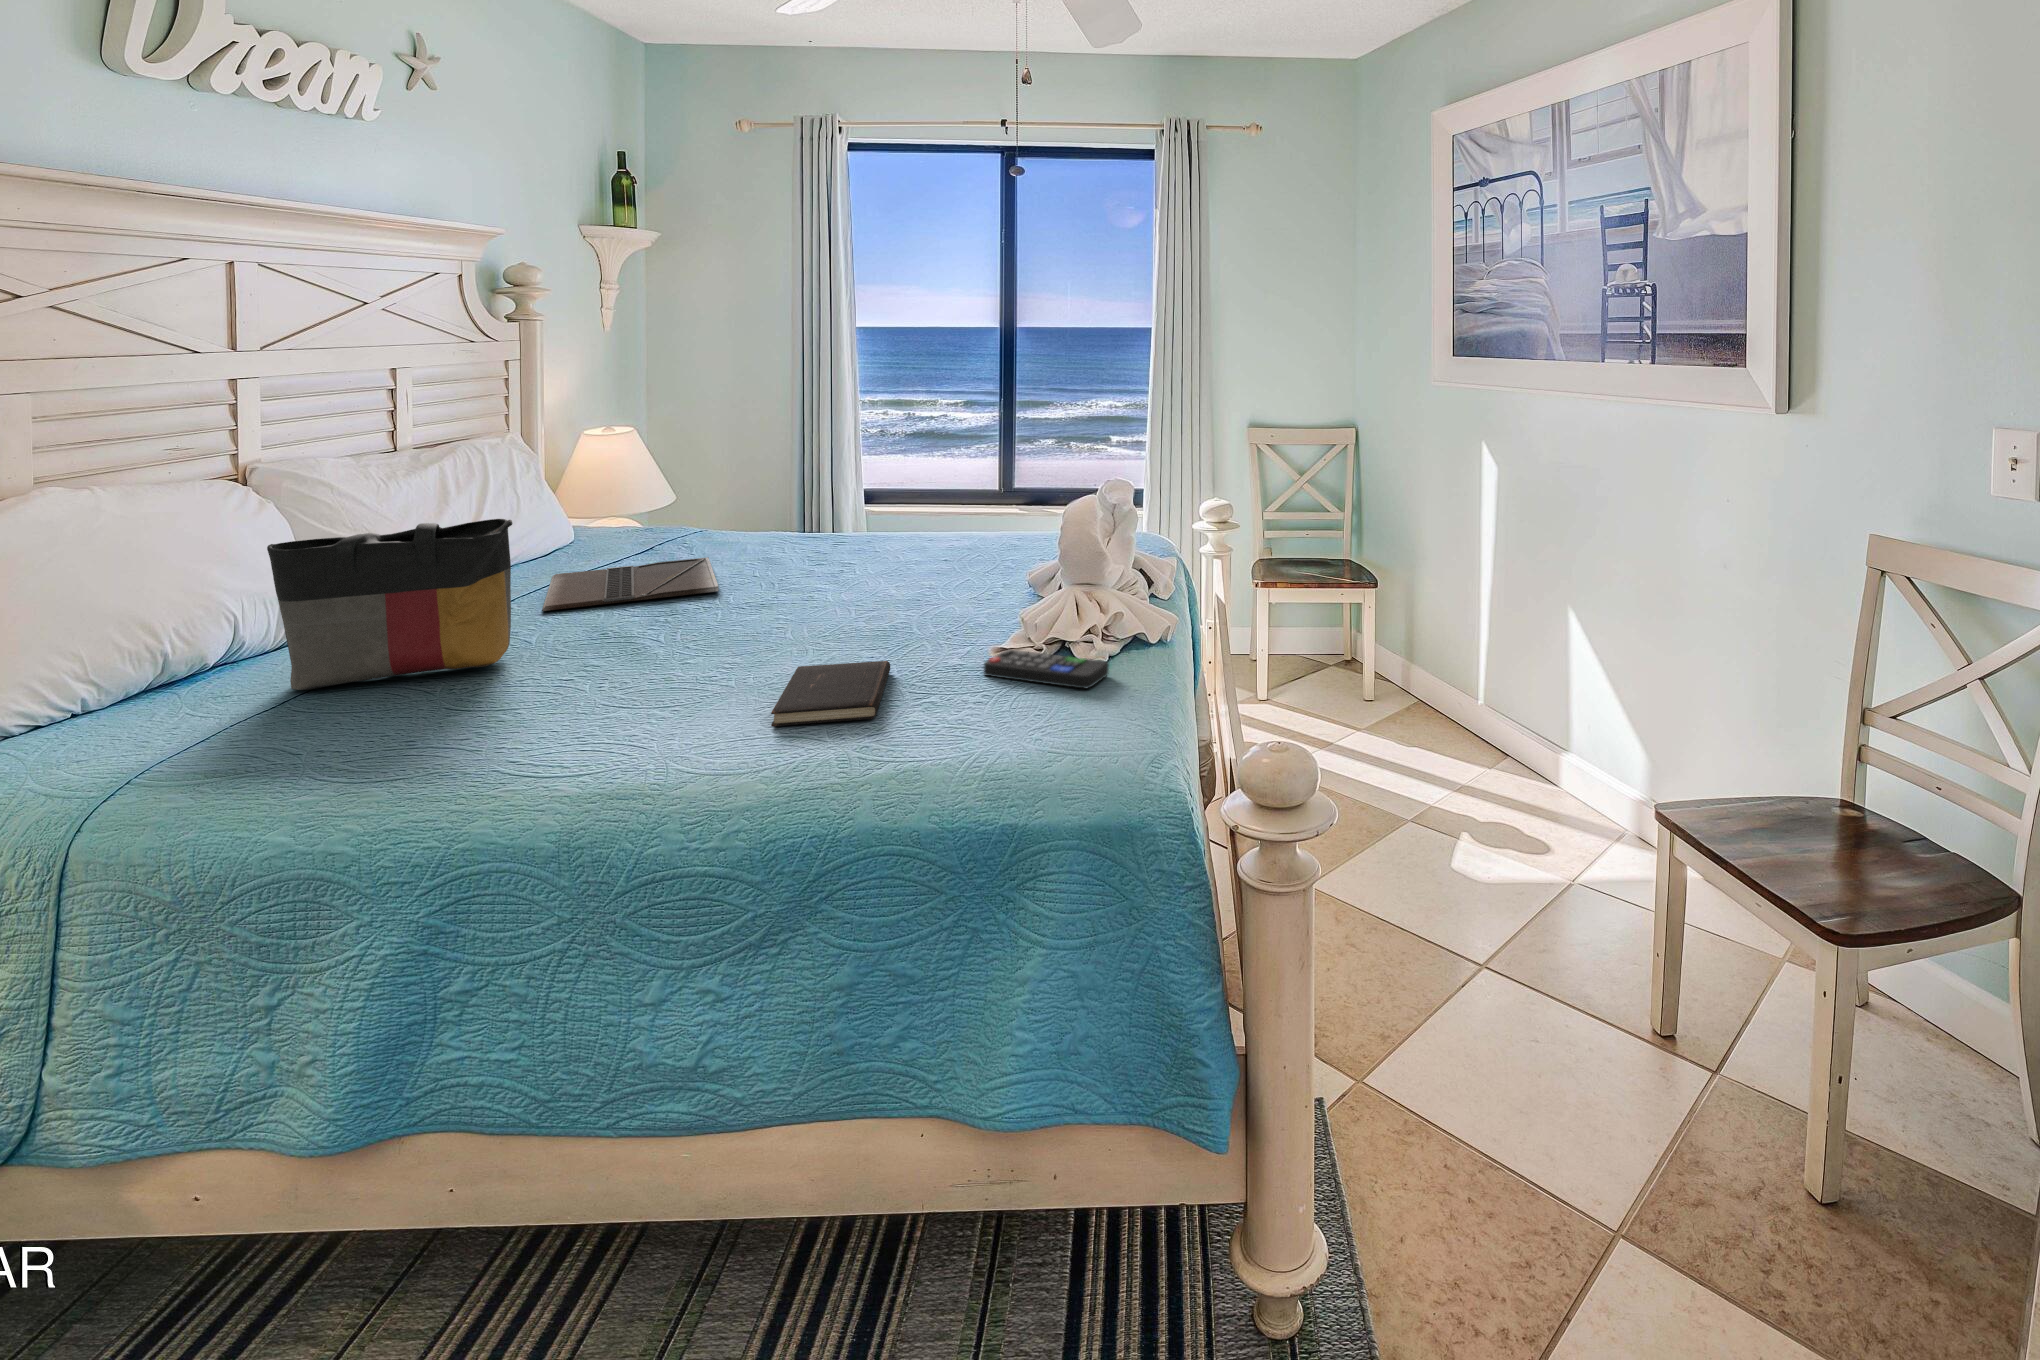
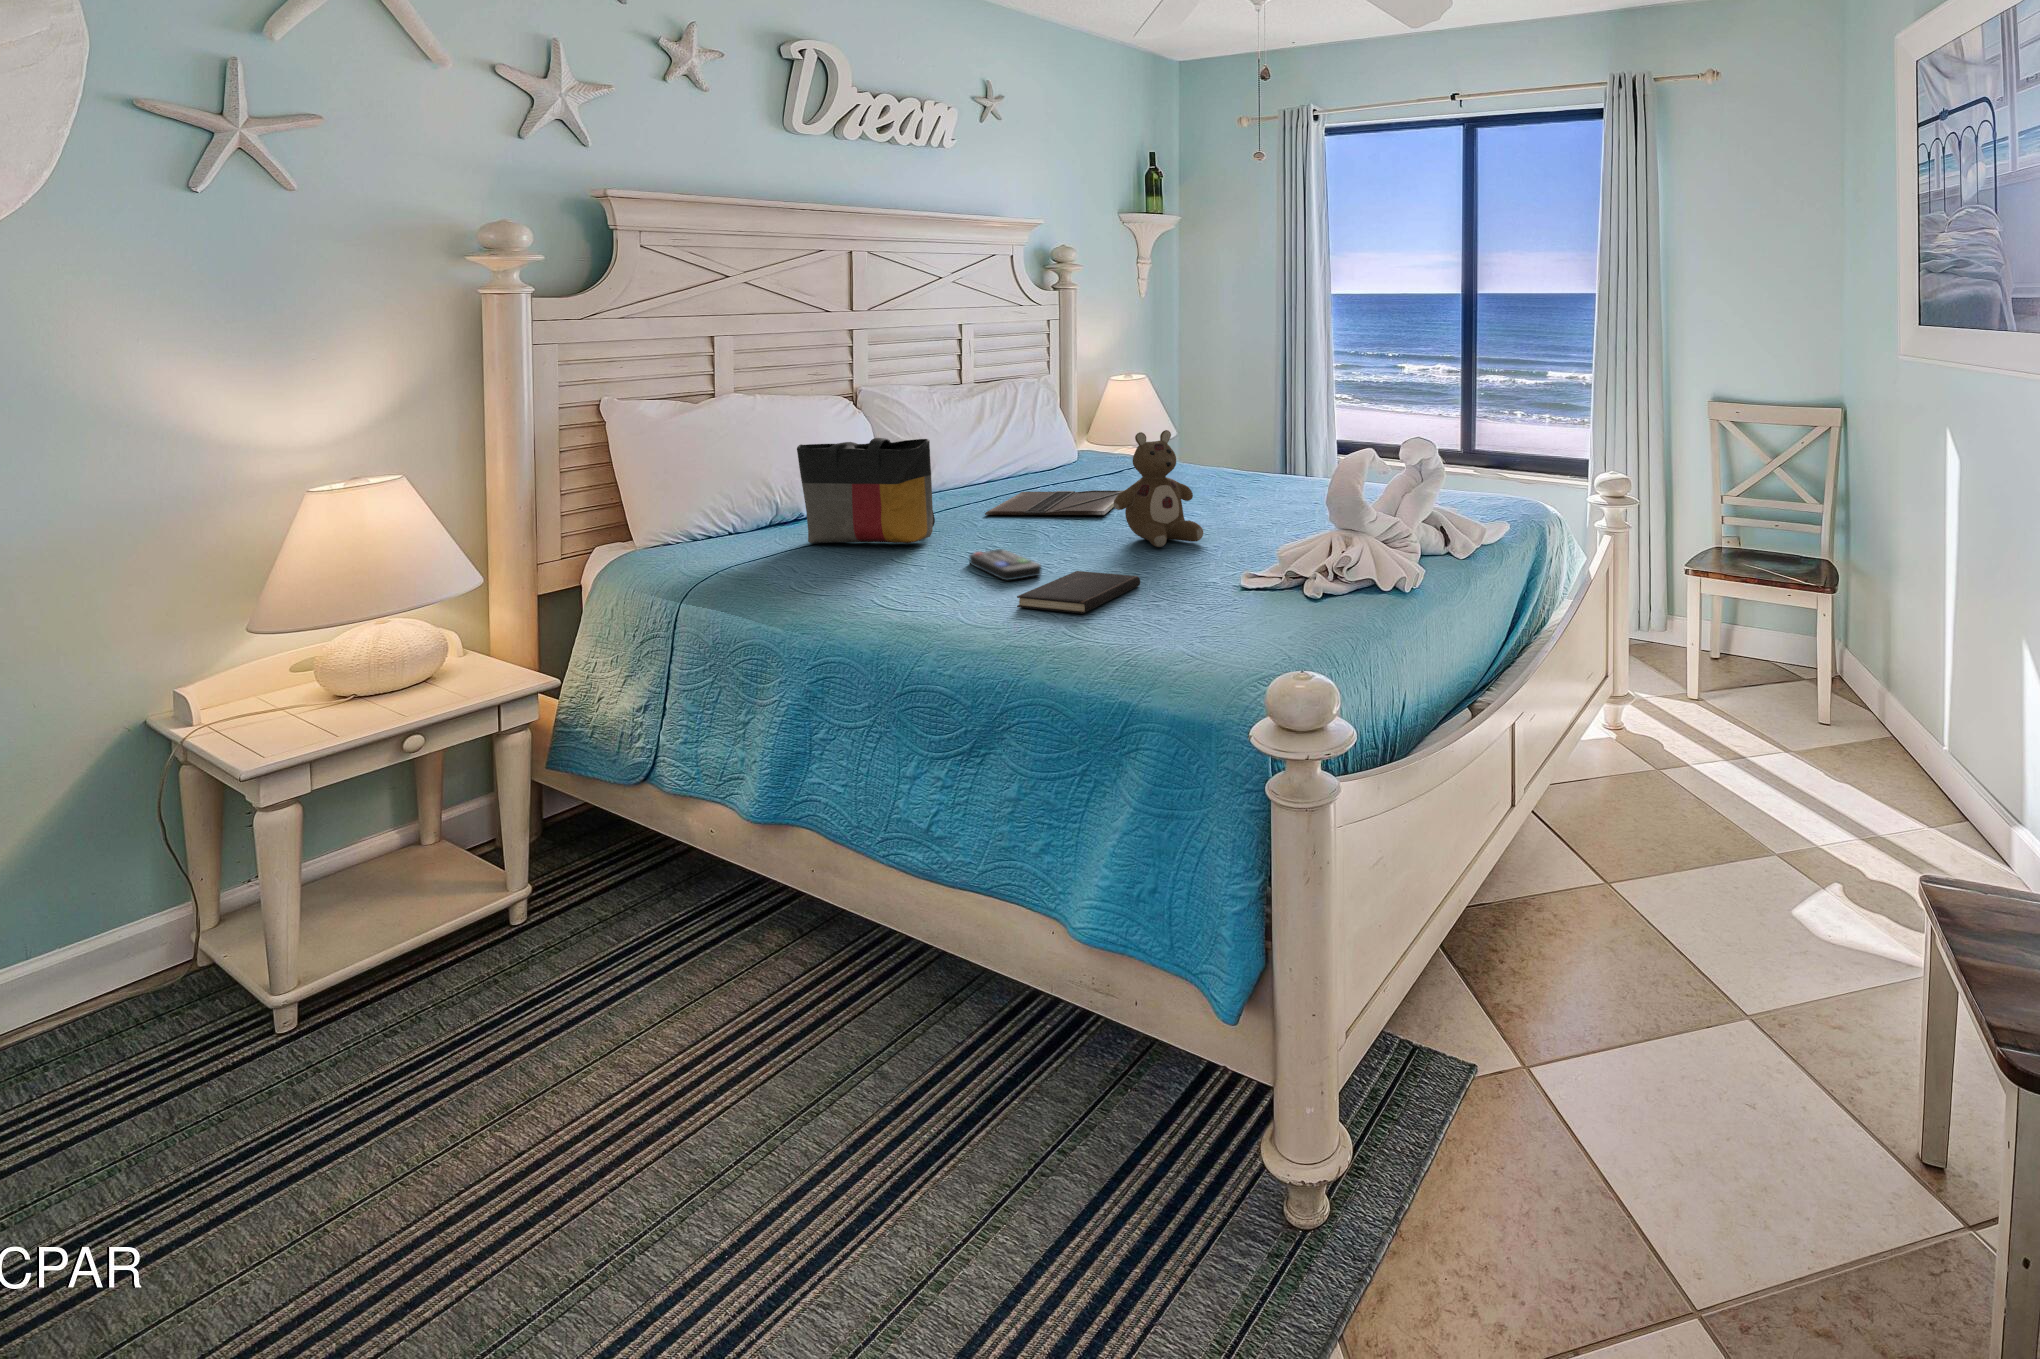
stuffed bear: none [779,482,890,622] -> present [1113,430,1203,547]
remote control: present [984,650,1109,688] -> present [969,549,1041,581]

